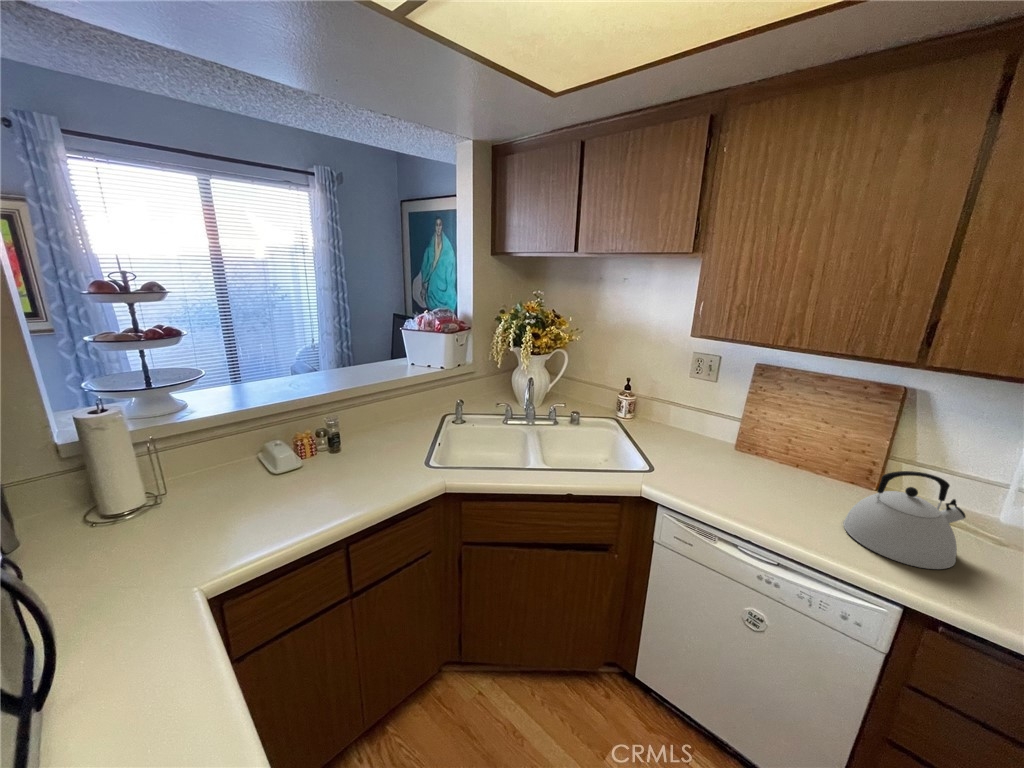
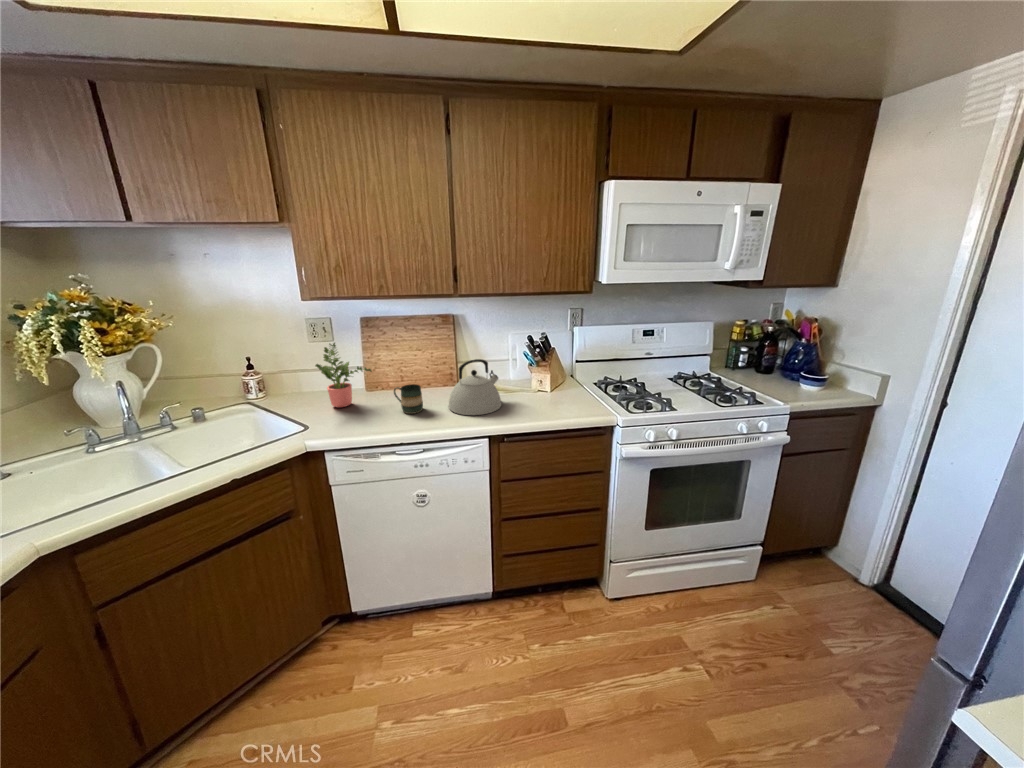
potted plant: none [682,386,747,461] -> present [315,343,372,407]
mug: none [765,464,807,509] -> present [394,384,423,414]

